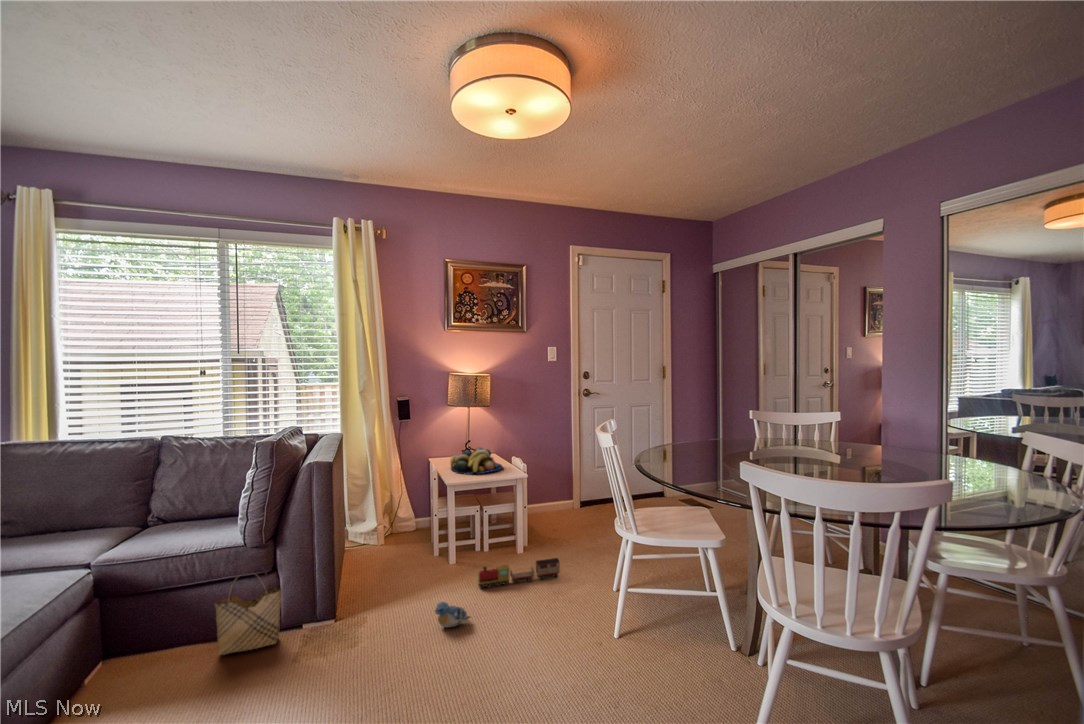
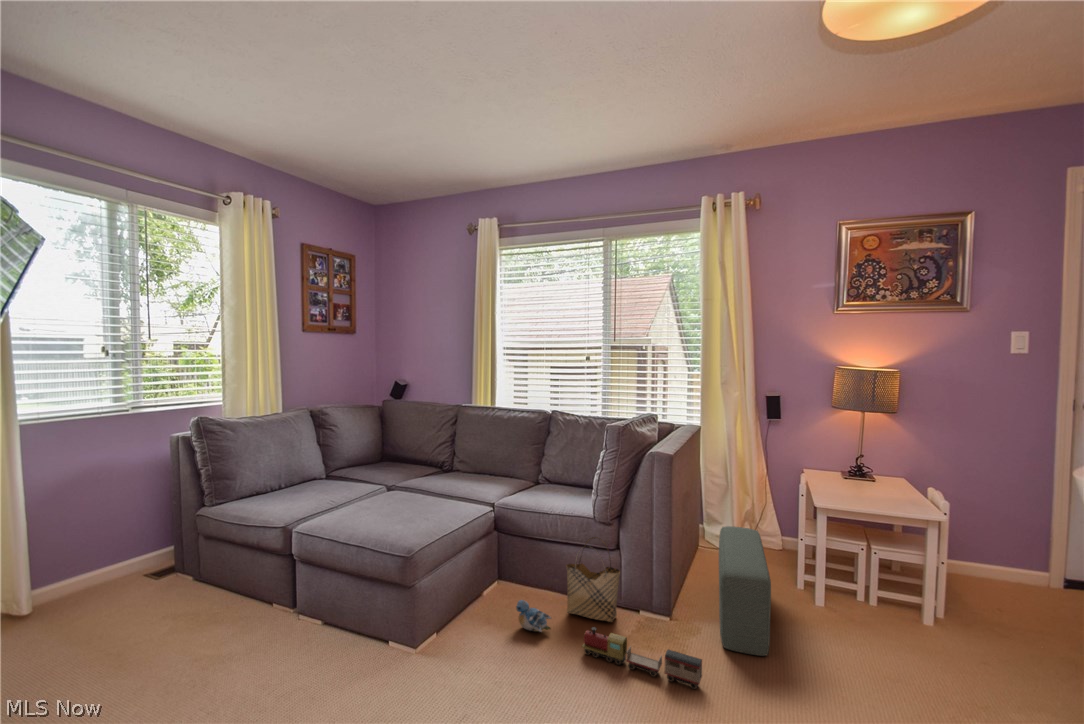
fruit bowl: present [450,448,502,474] -> none [828,466,910,503]
pouf: none [370,517,425,621] -> present [719,526,771,656]
toy train: present [477,558,560,588] -> present [582,627,702,689]
plush toy: present [435,602,470,628] -> present [516,600,551,632]

